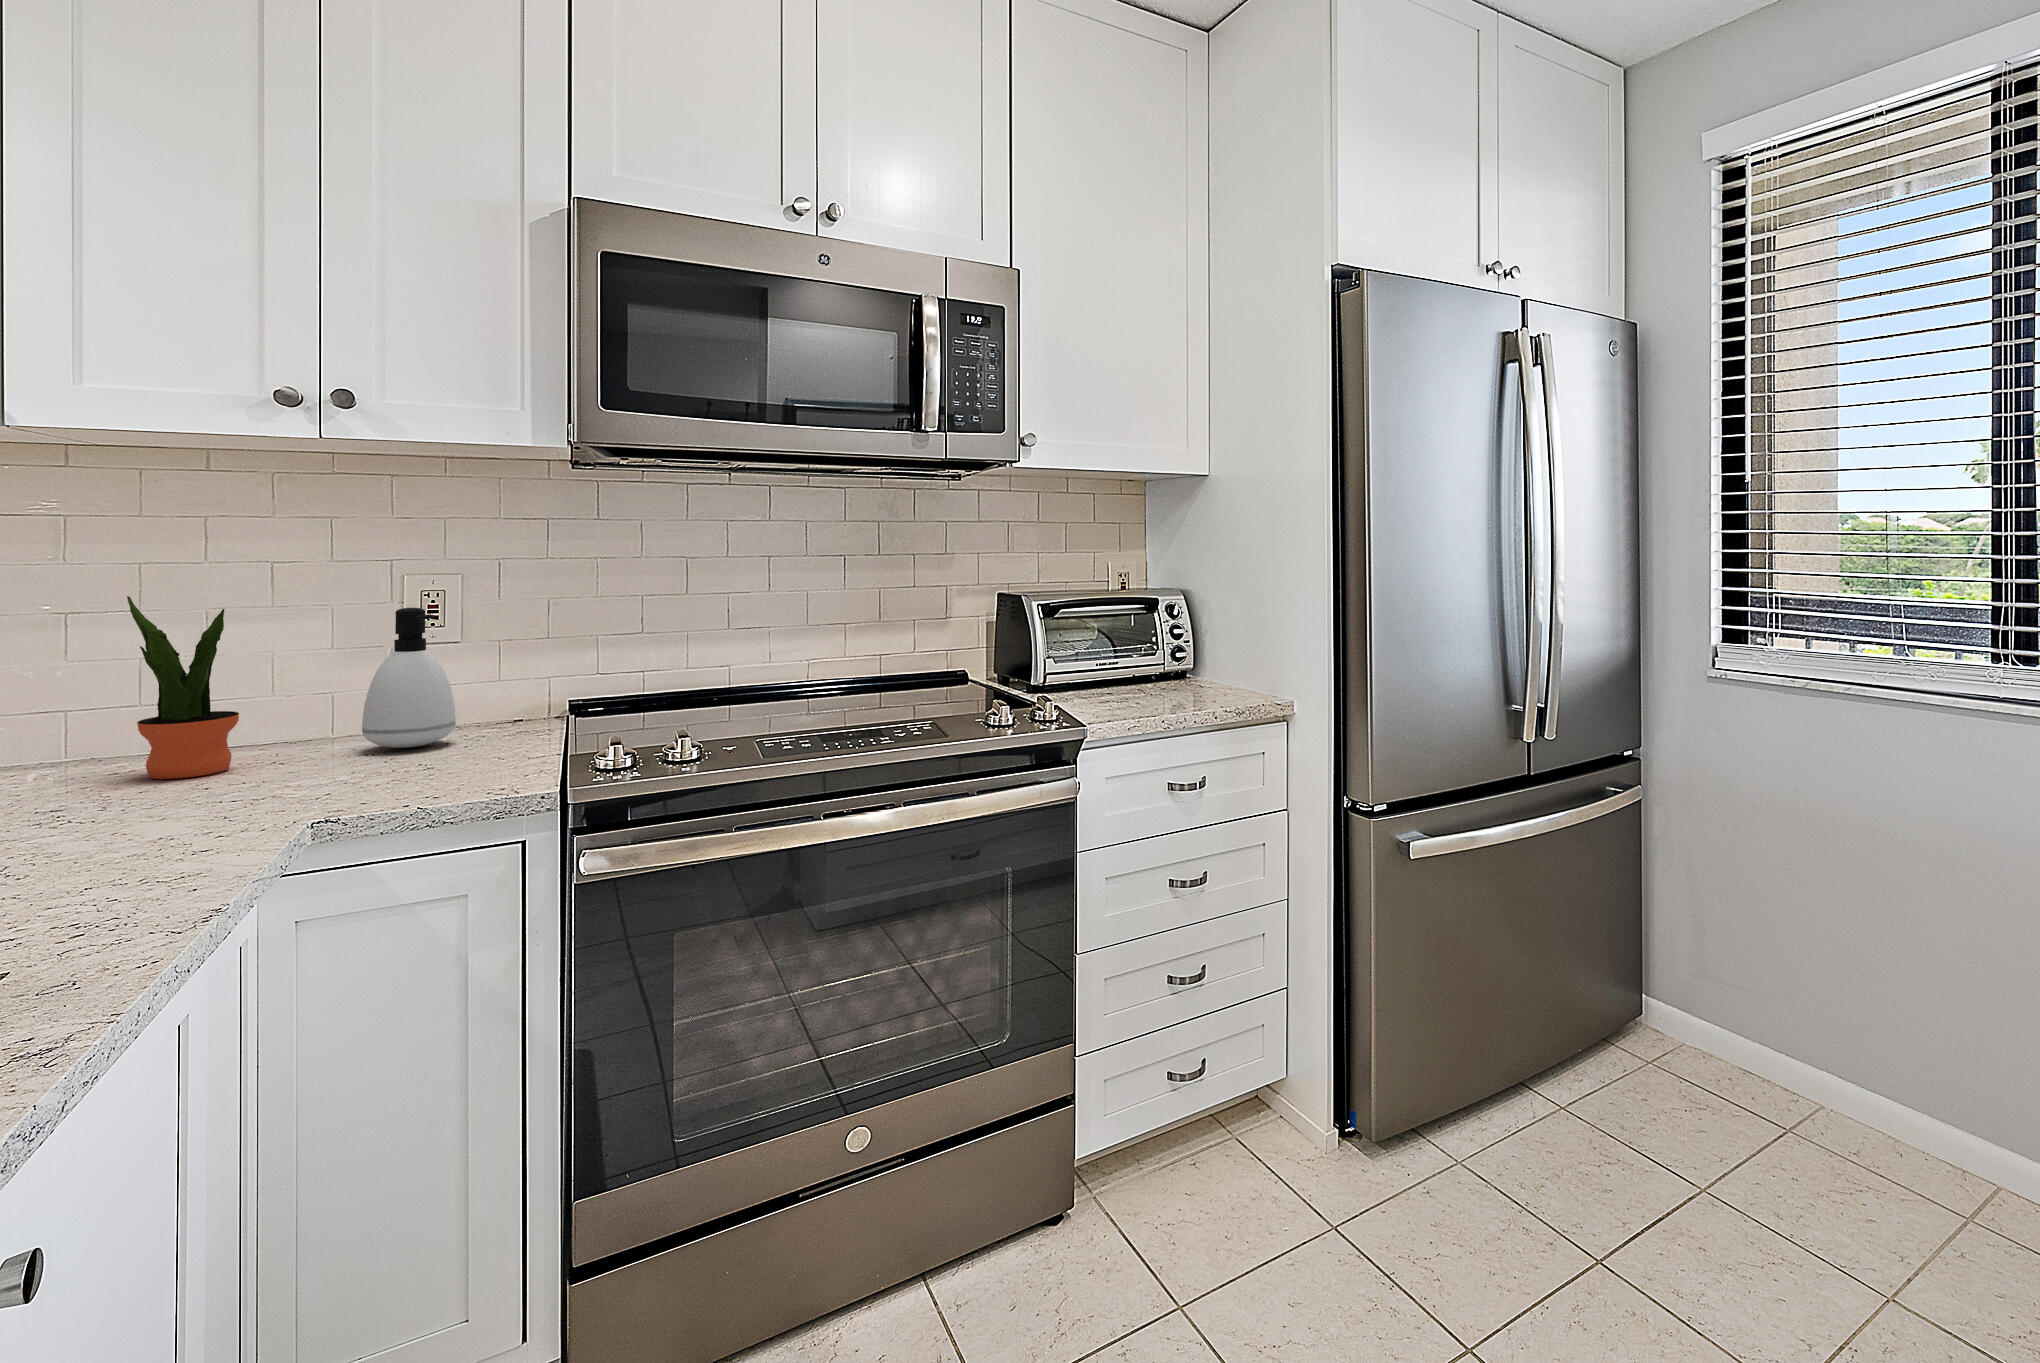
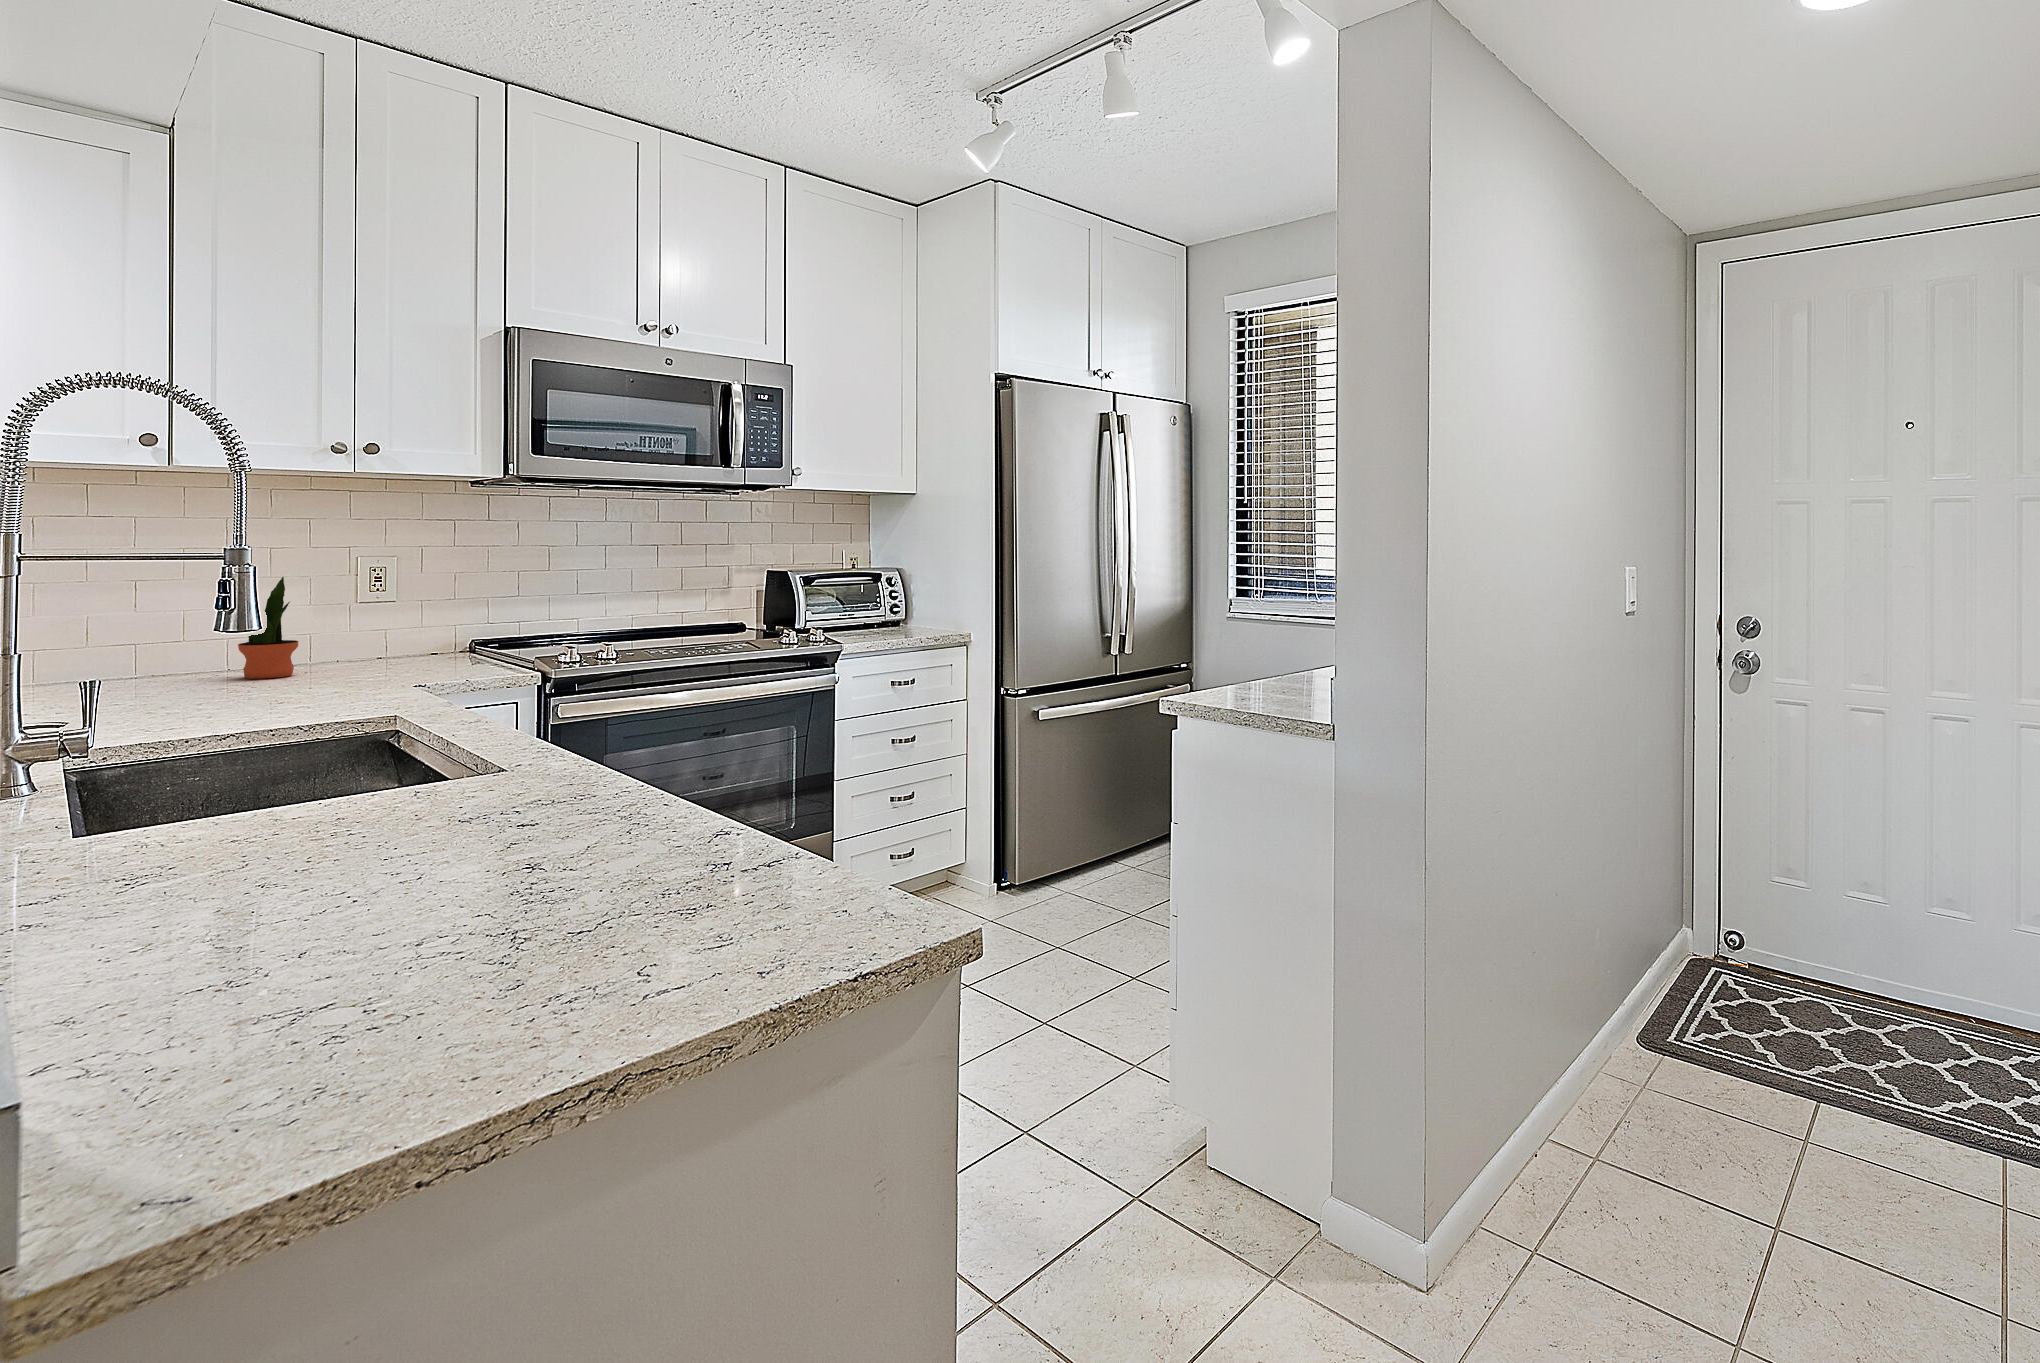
soap dispenser: present [362,608,456,748] -> none [364,577,424,664]

